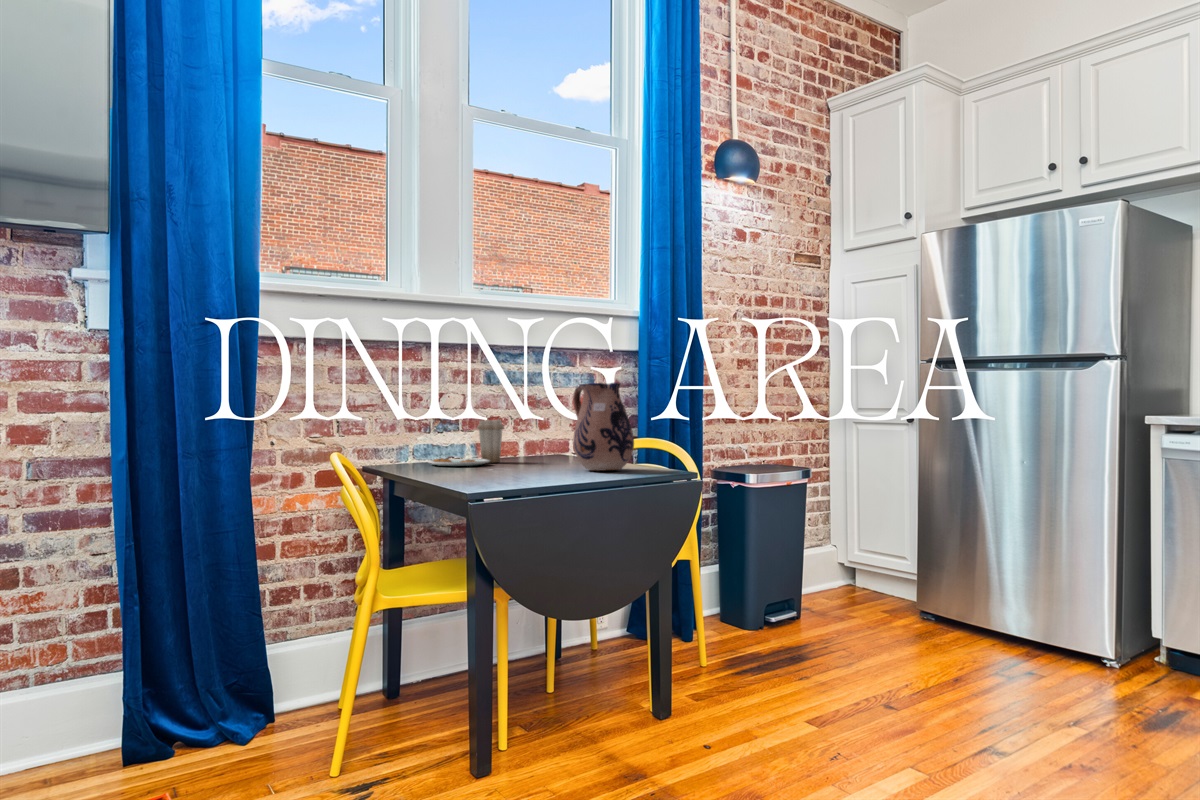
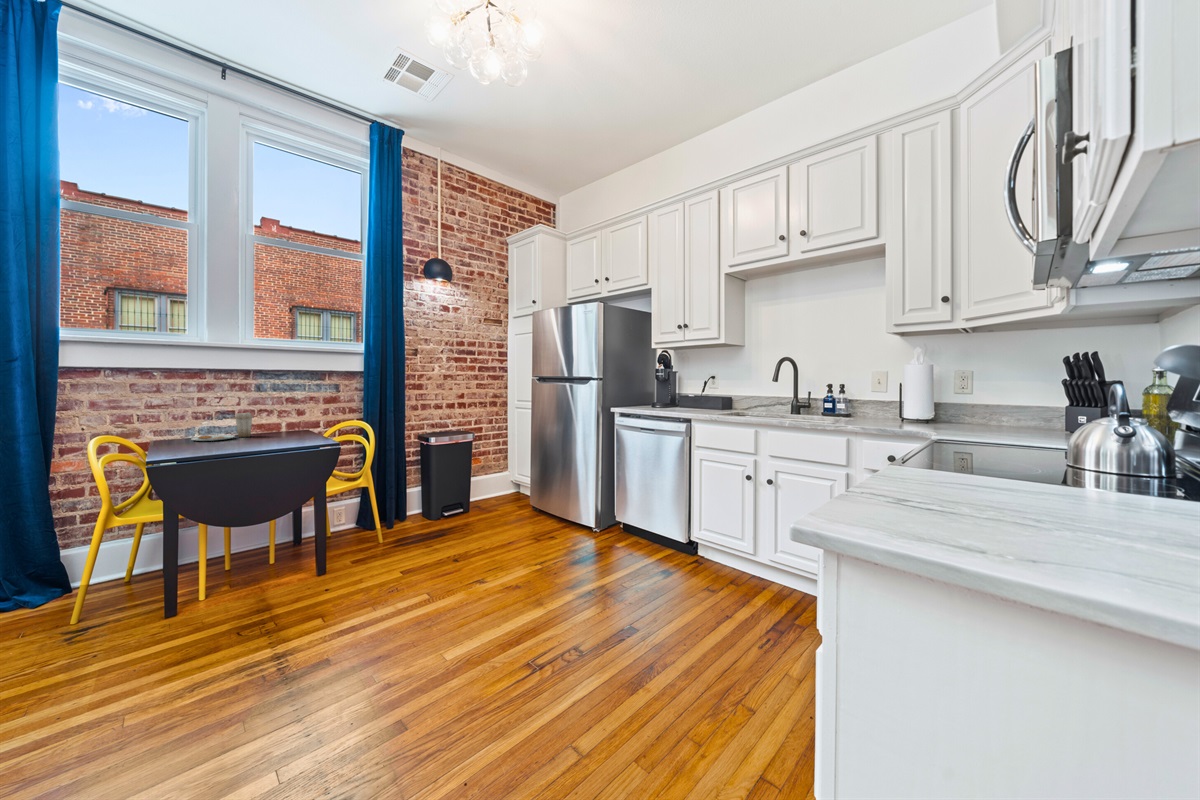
ceramic pitcher: present [573,383,634,471] -> none [263,396,304,444]

